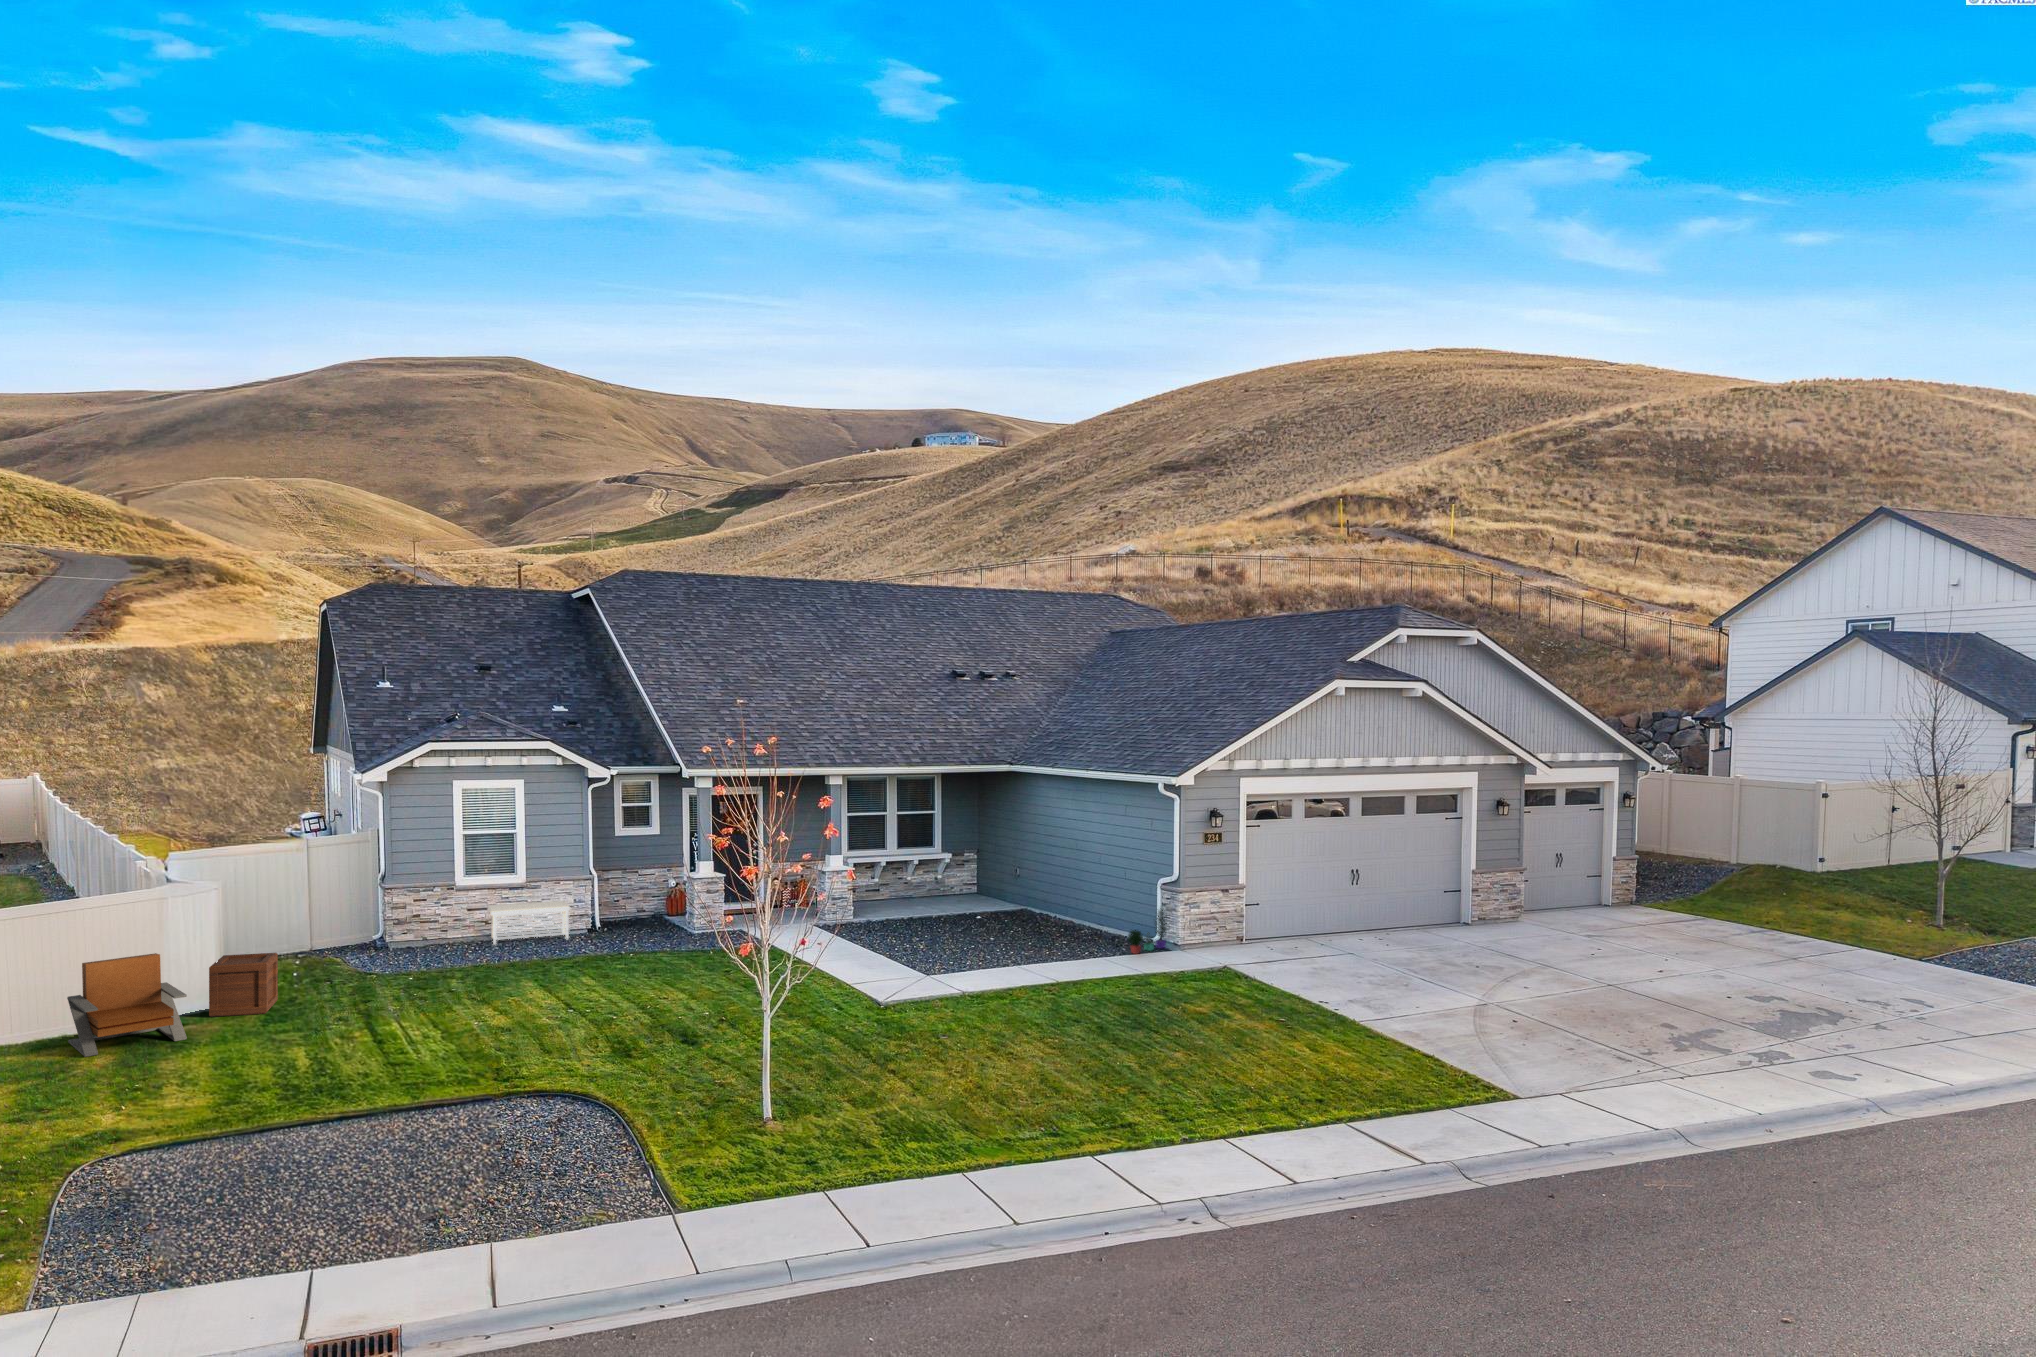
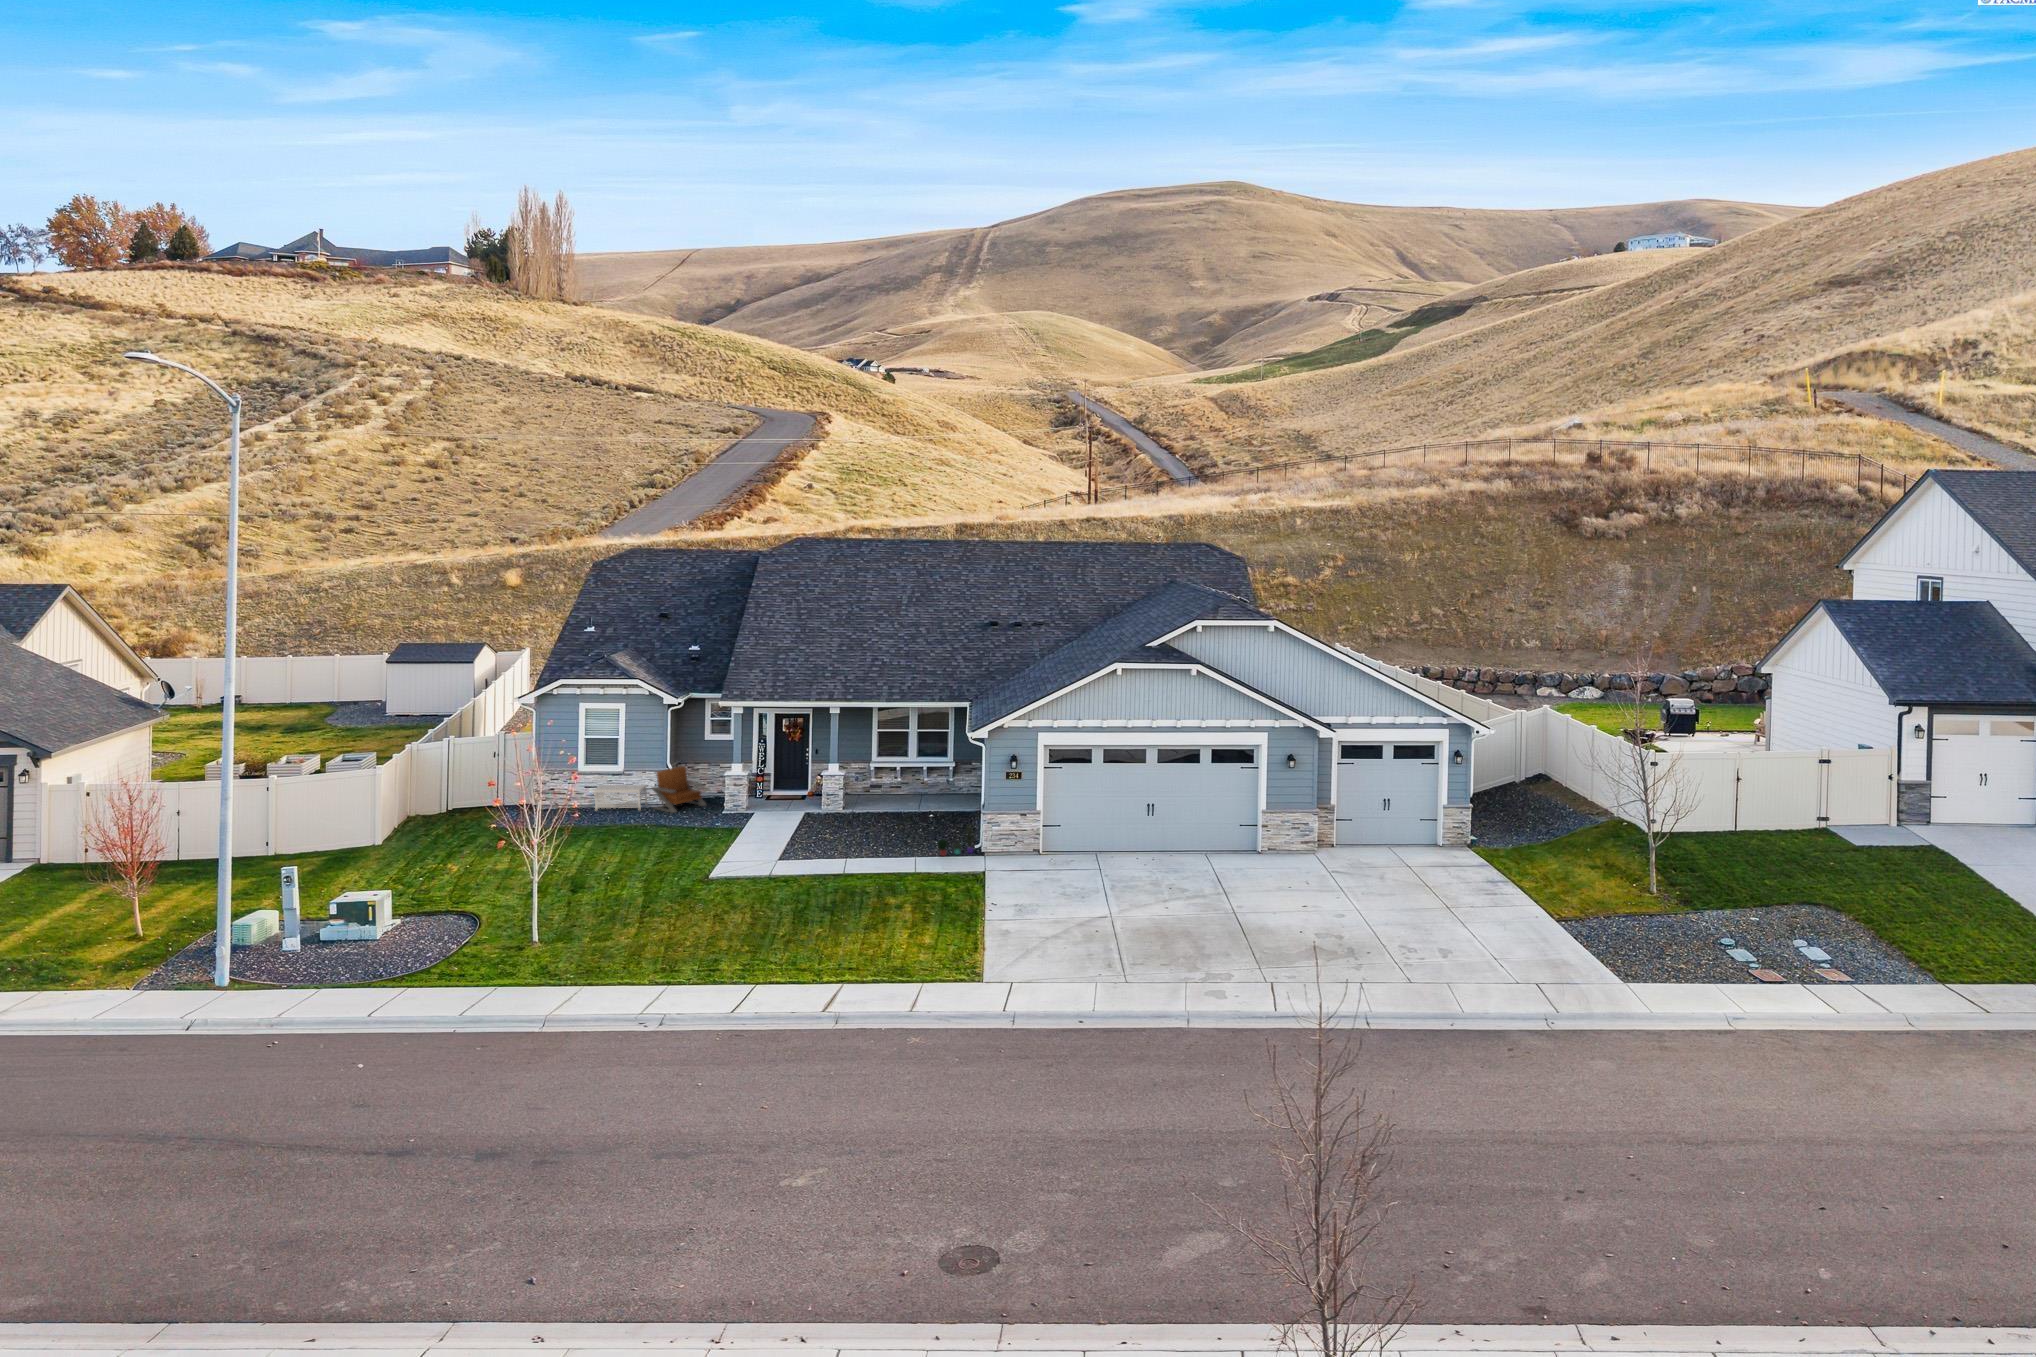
lounge chair: present [67,953,187,1057] -> present [652,766,706,813]
wooden crate: present [209,953,278,1017] -> none [398,810,442,844]

